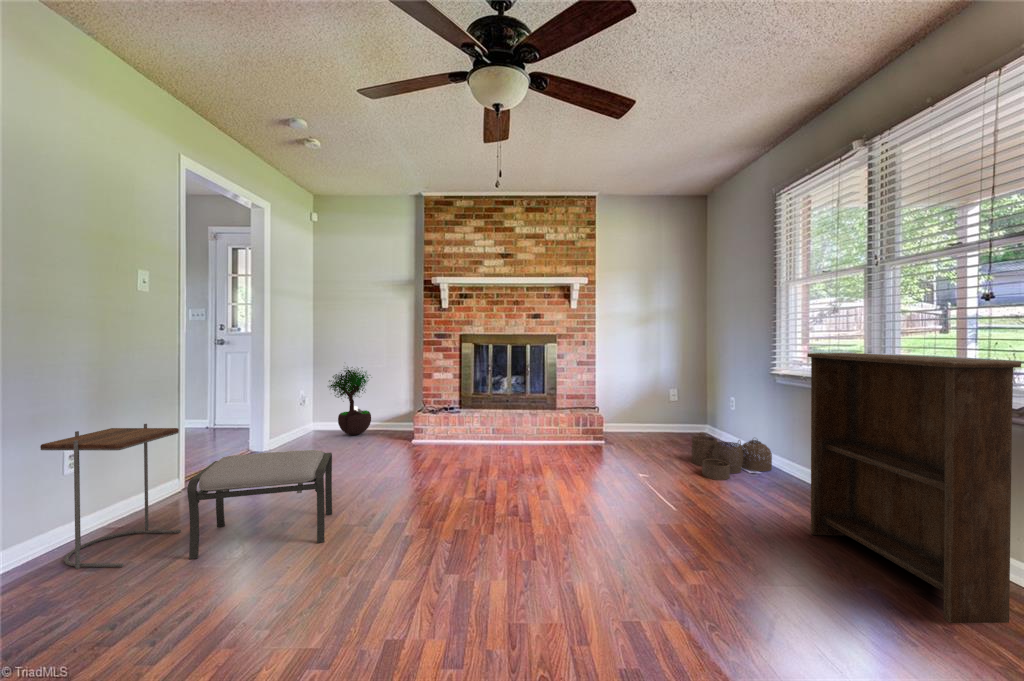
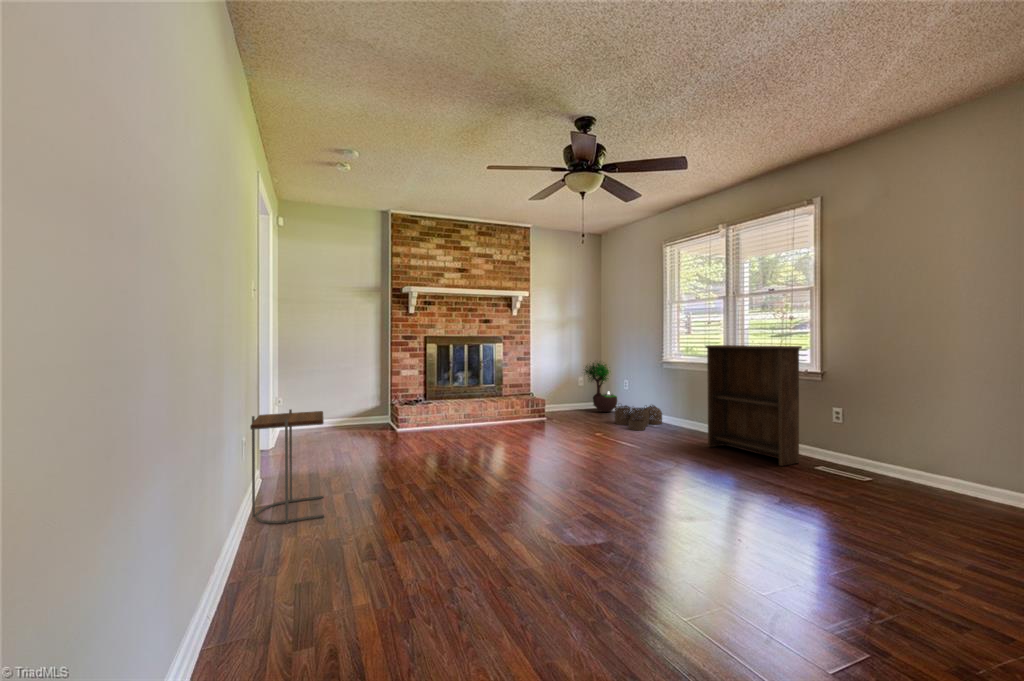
potted tree: present [329,368,371,435] -> present [585,363,617,412]
ottoman: present [187,450,332,559] -> none [346,424,451,506]

